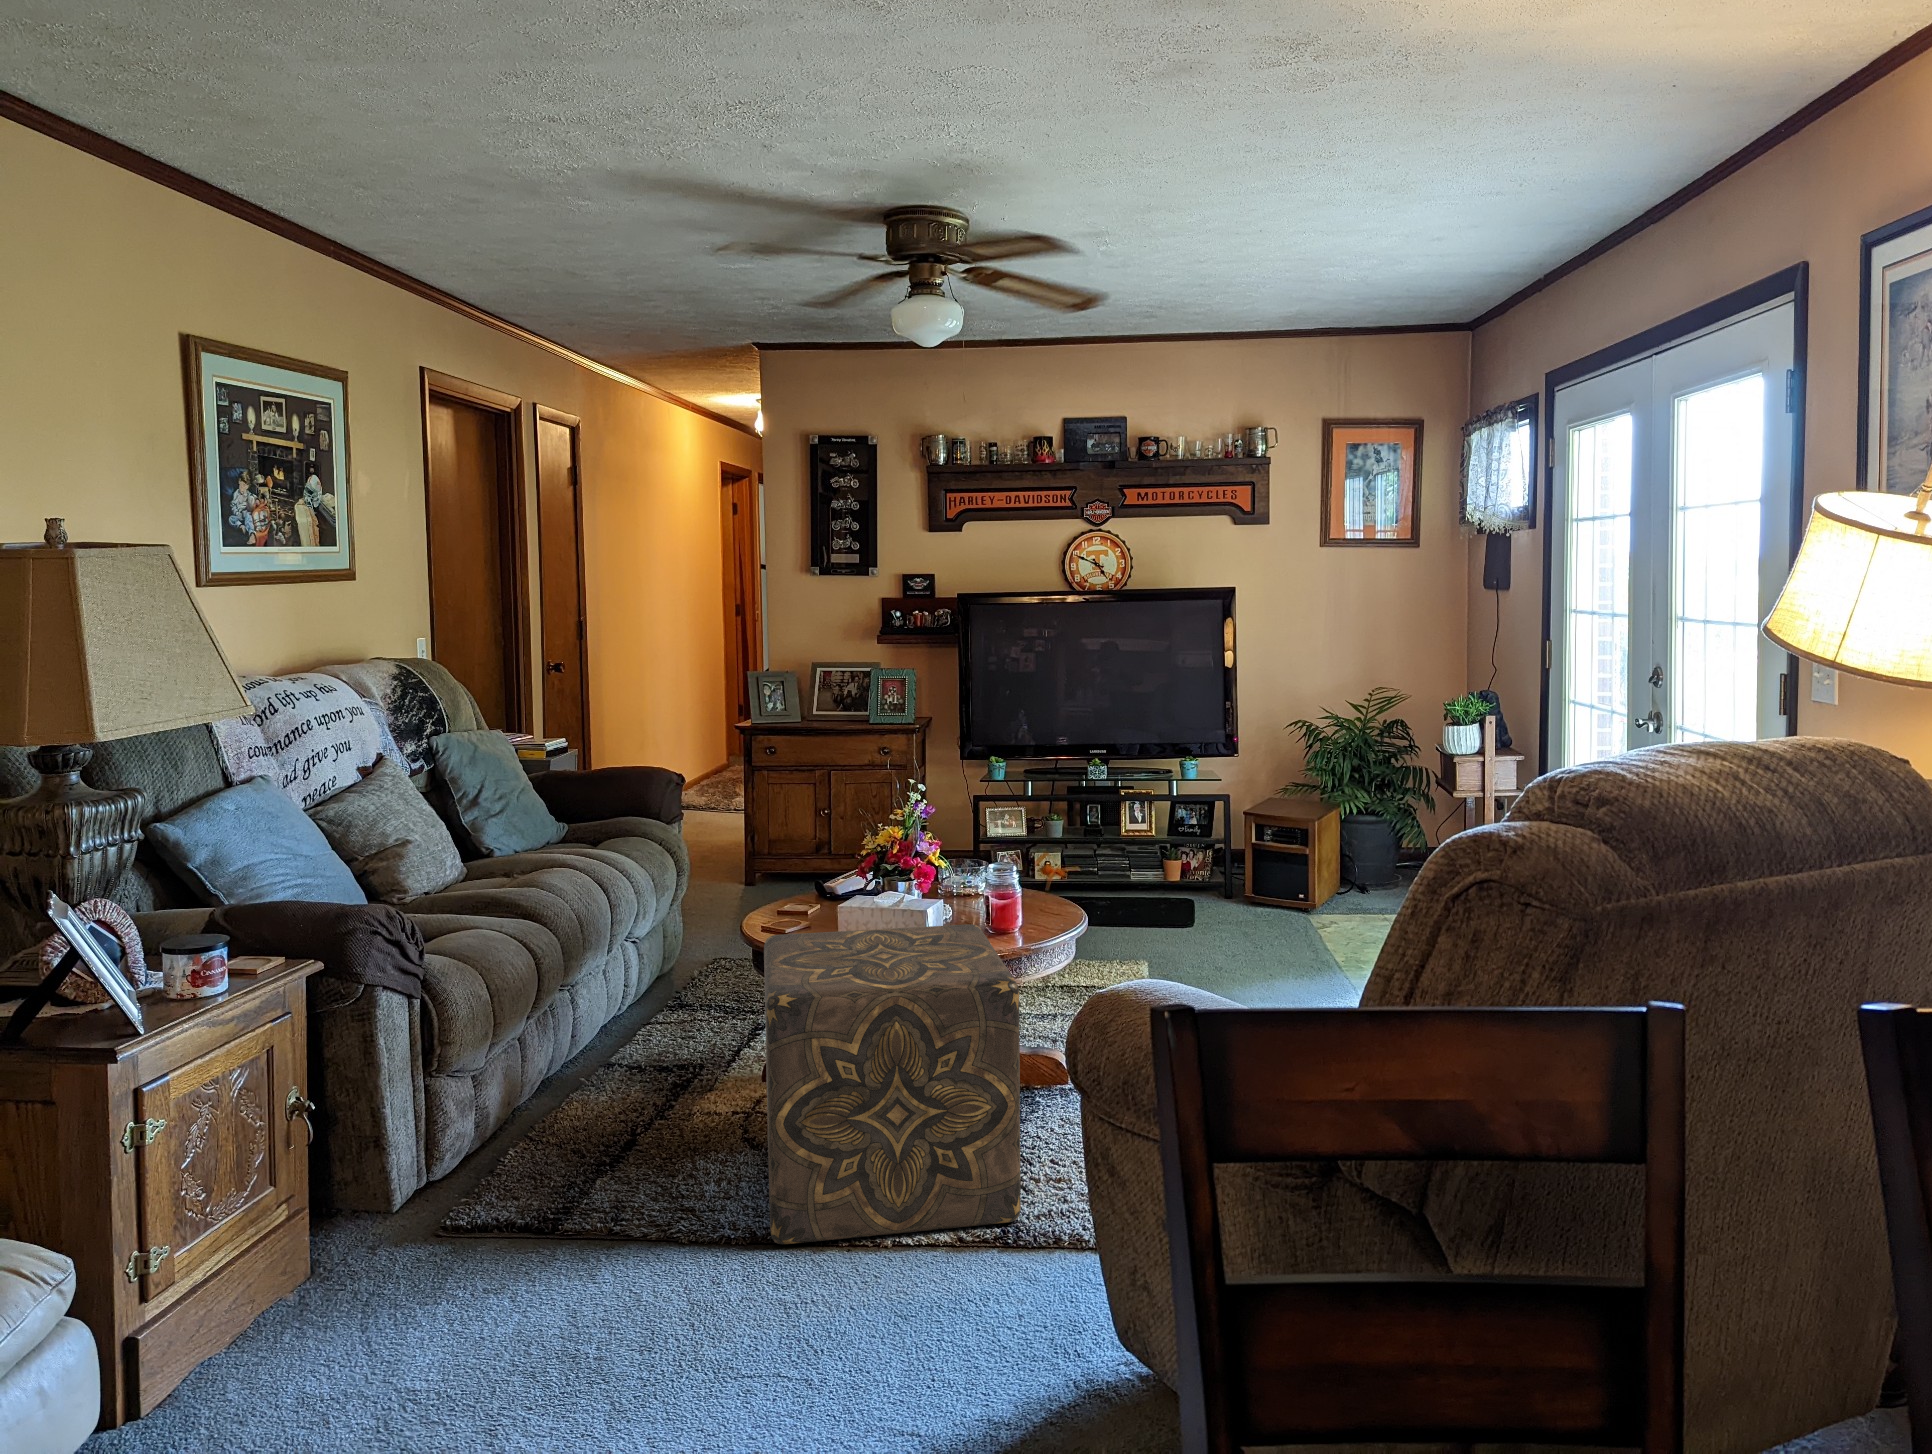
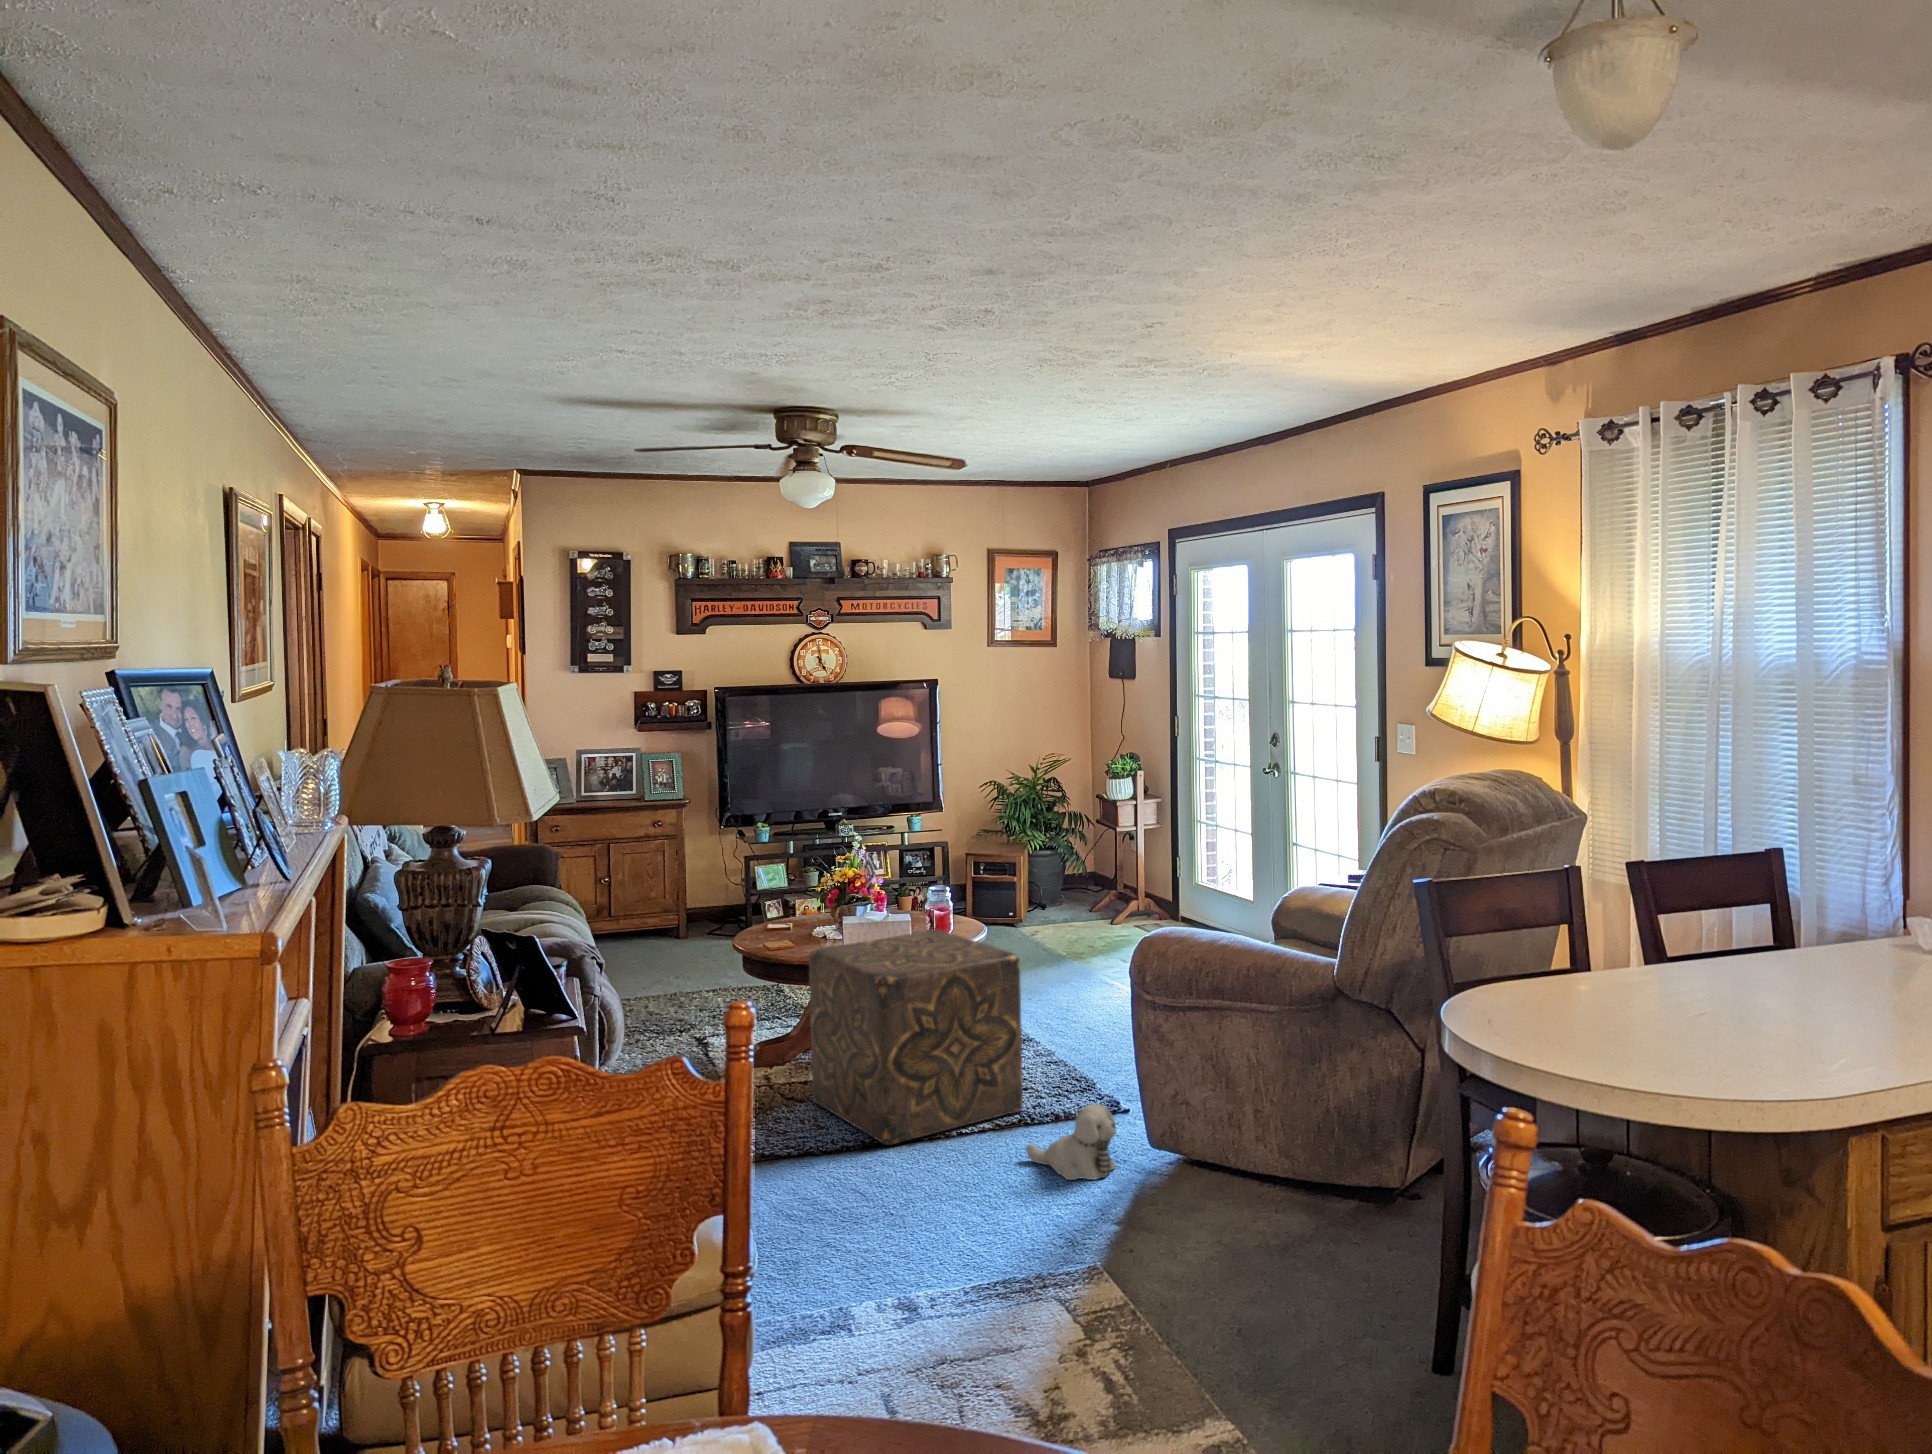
plush toy: none [933,1260,1055,1394] -> present [1026,1104,1116,1180]

